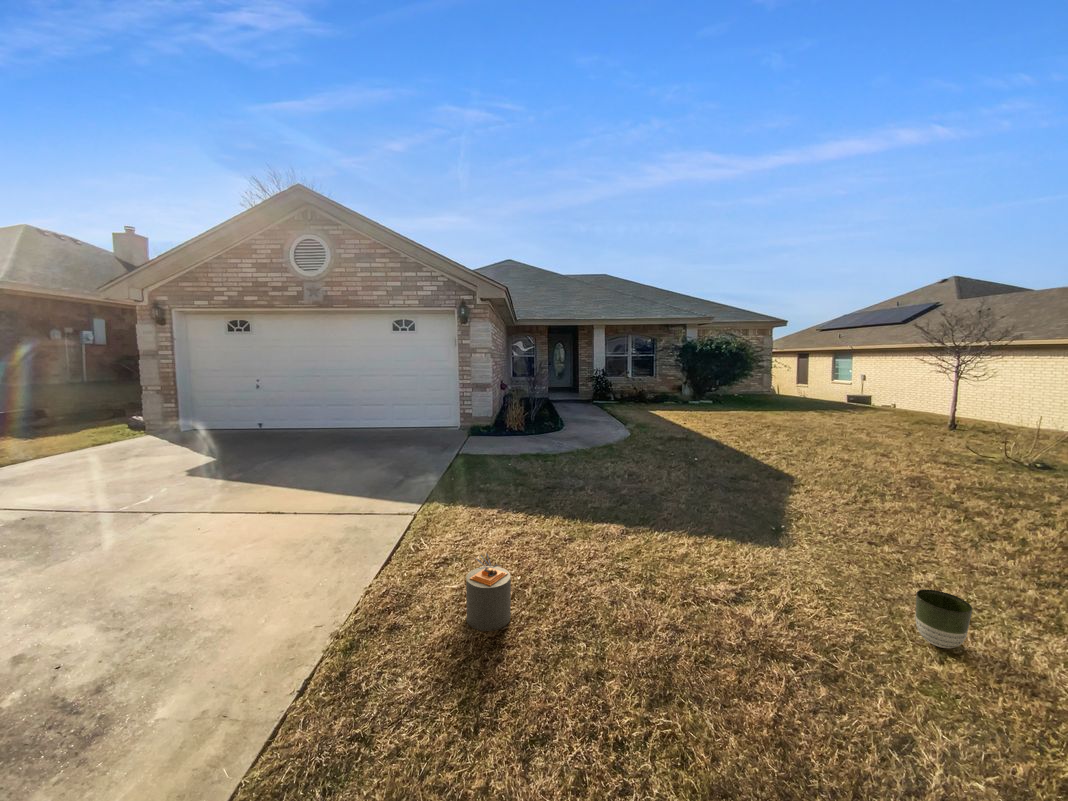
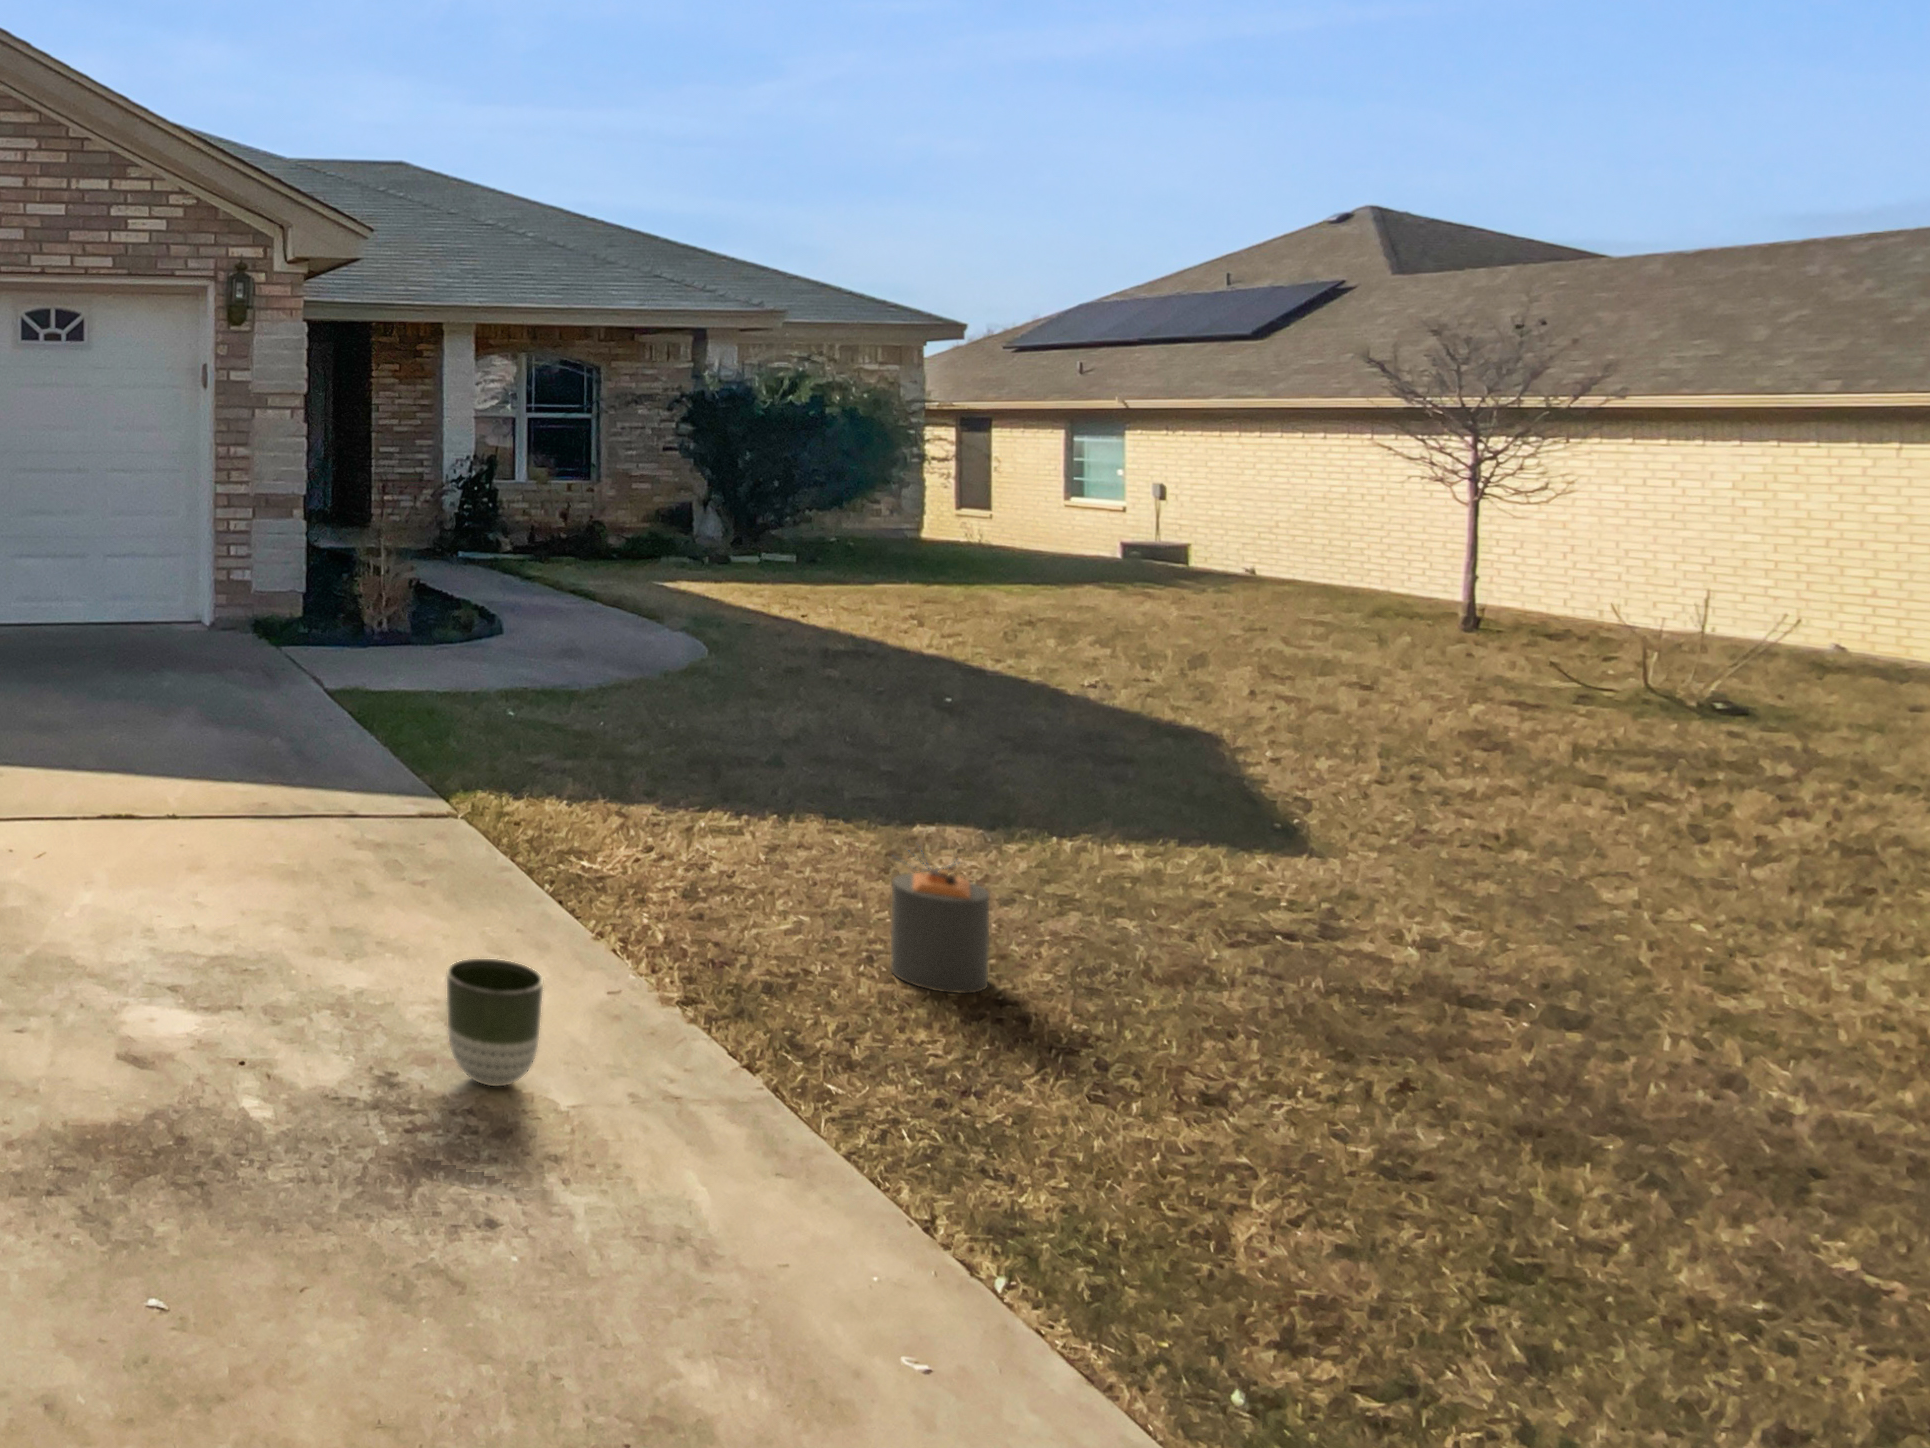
planter: present [915,589,972,648] -> present [447,958,543,1086]

